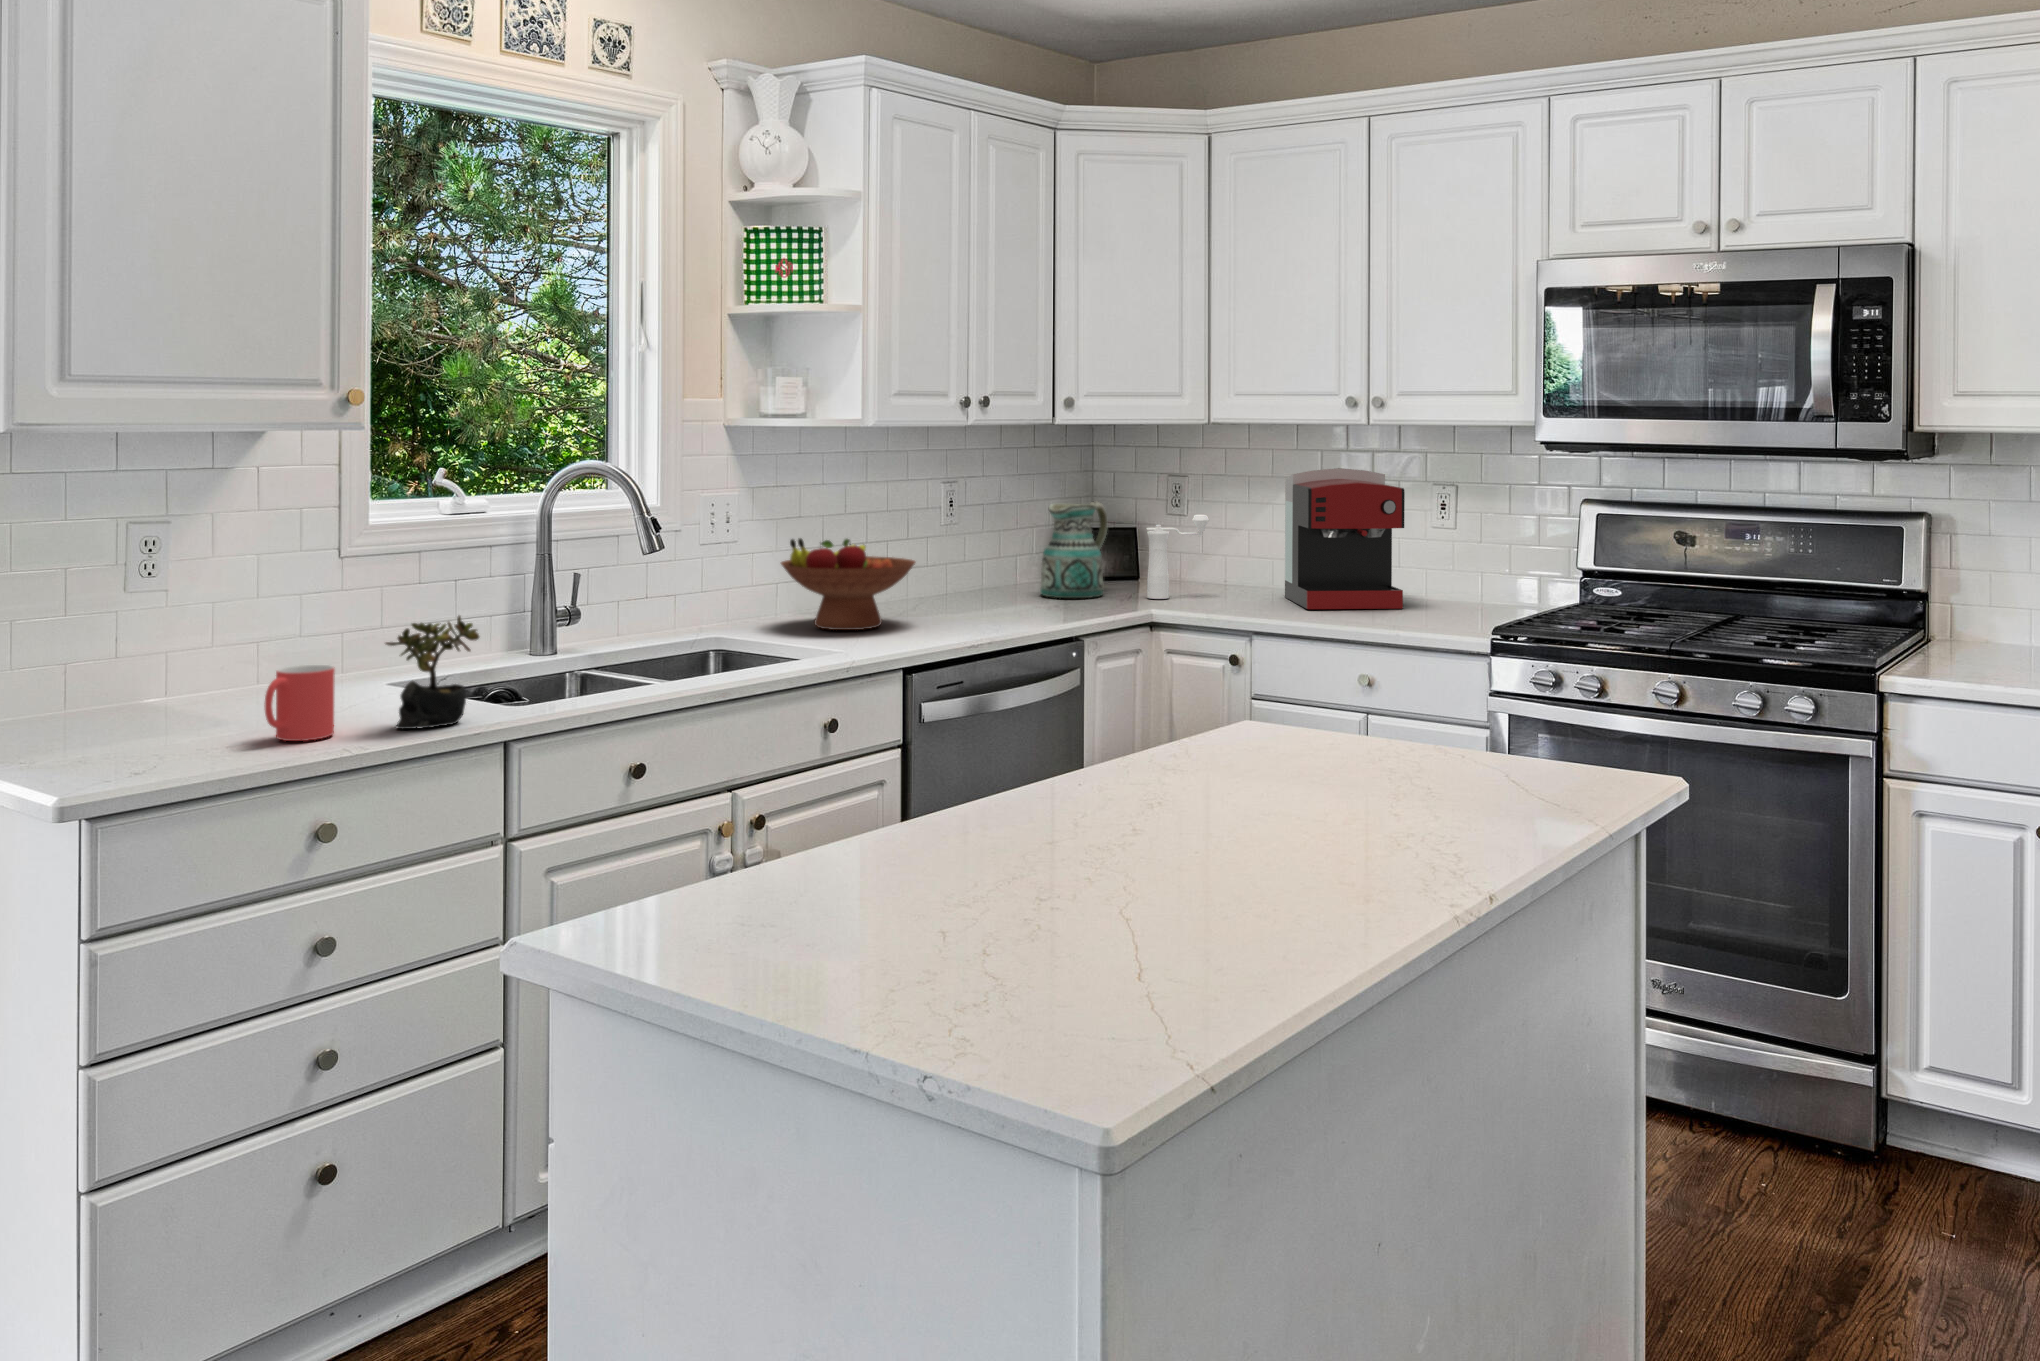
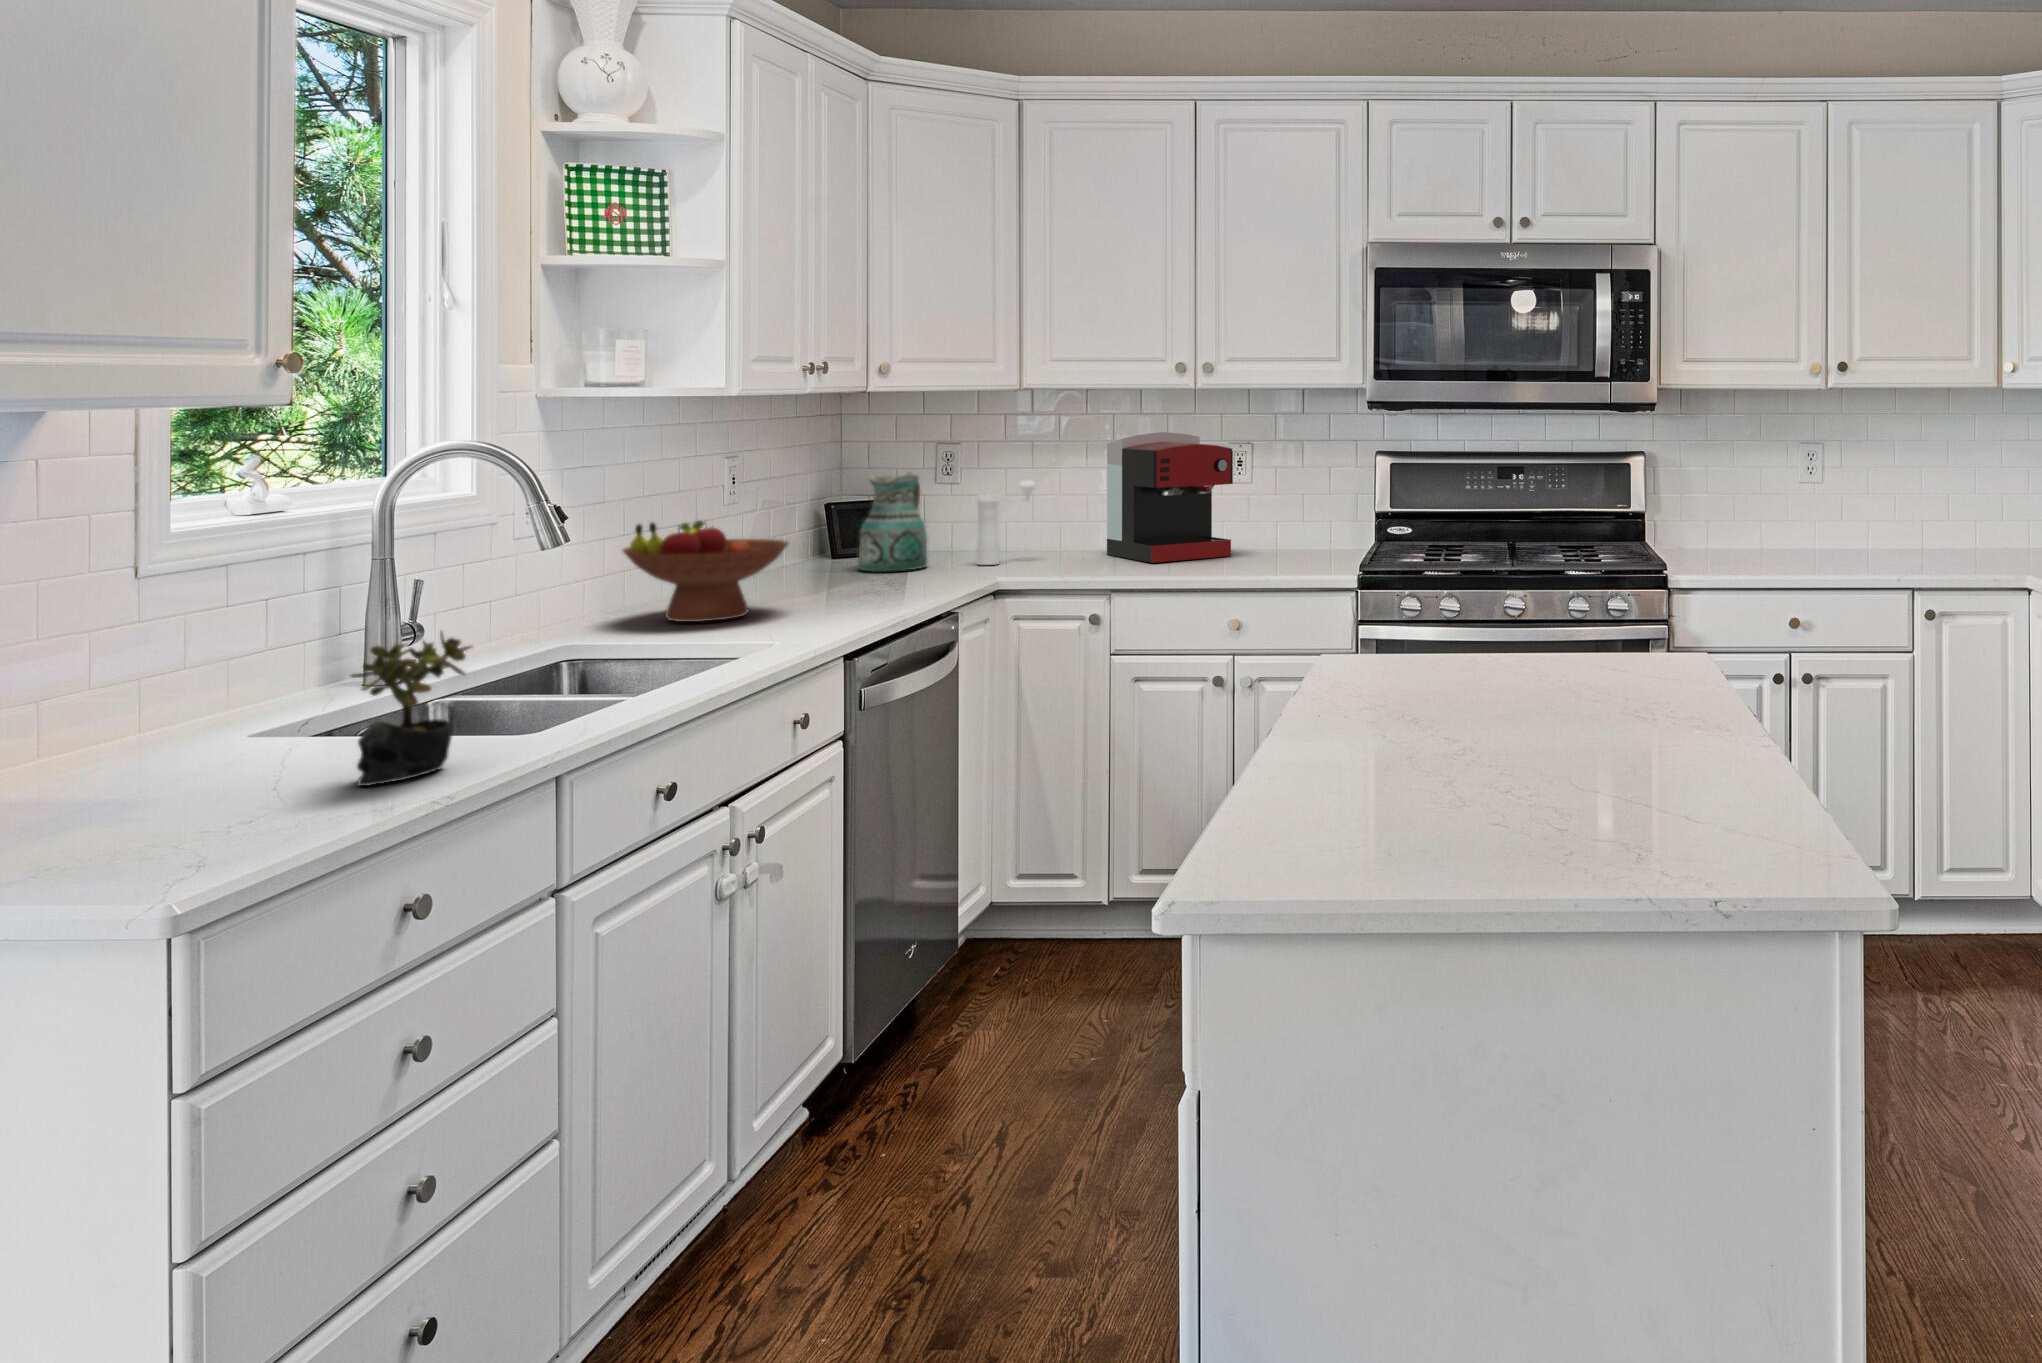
mug: present [264,665,335,741] -> none [179,715,274,824]

